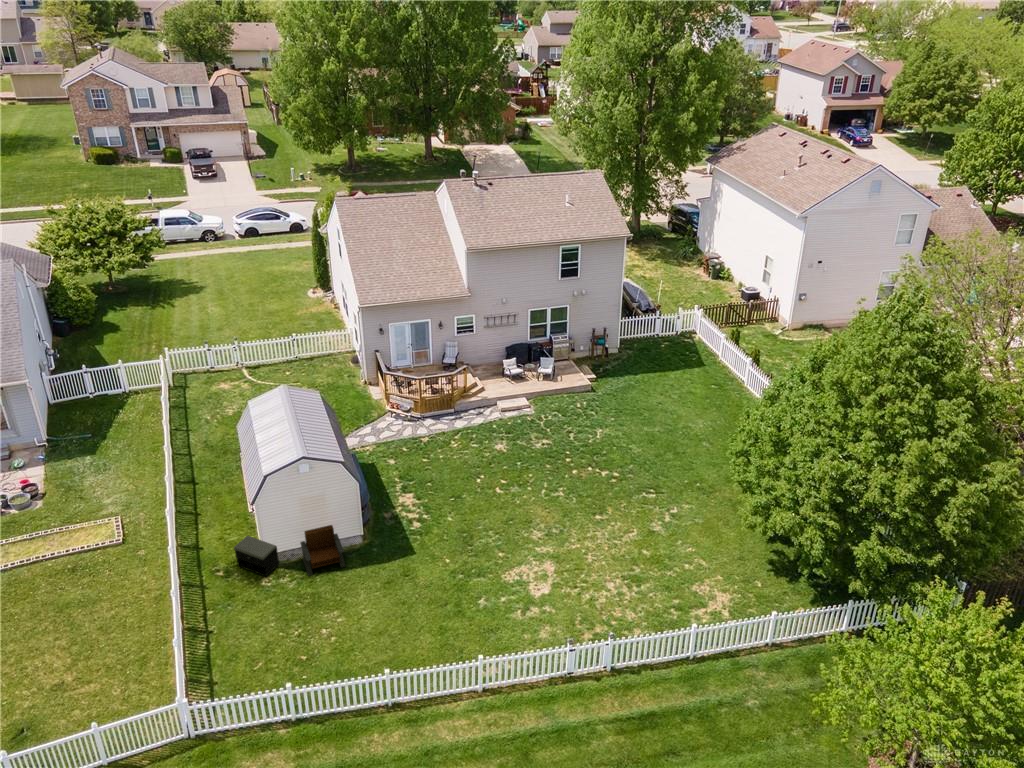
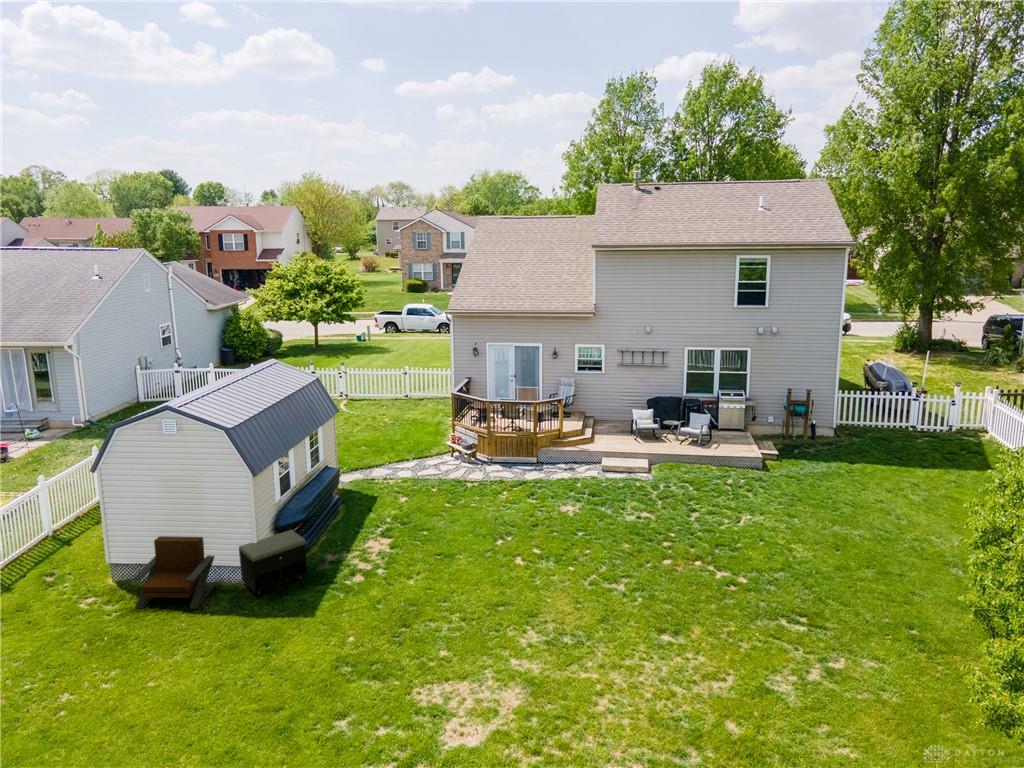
storage bench: present [234,536,279,577] -> present [239,530,308,594]

